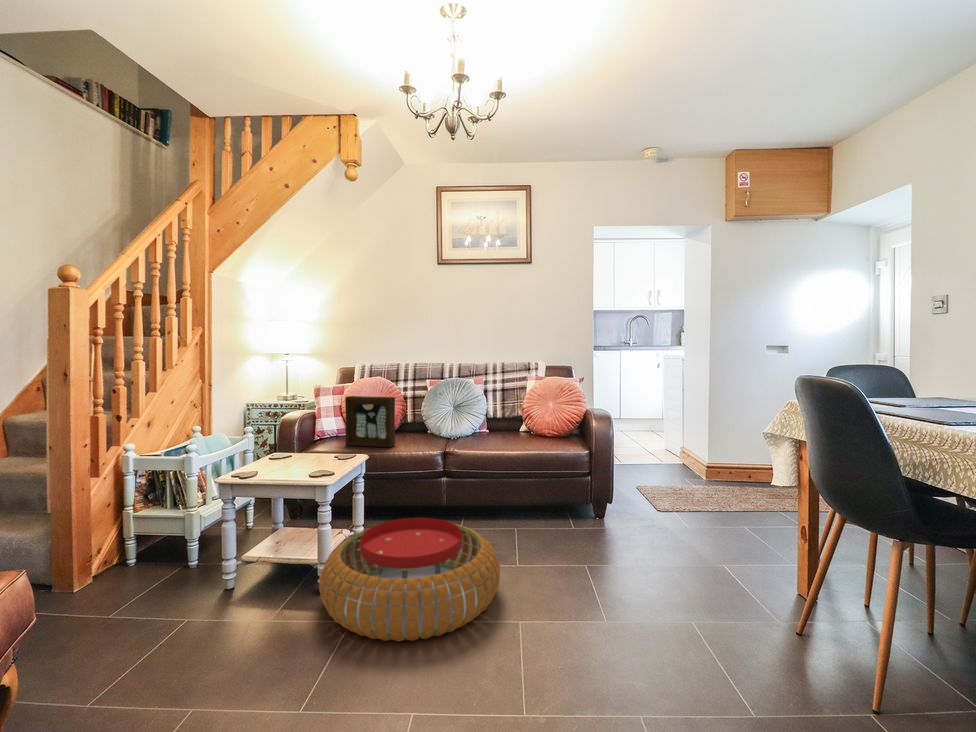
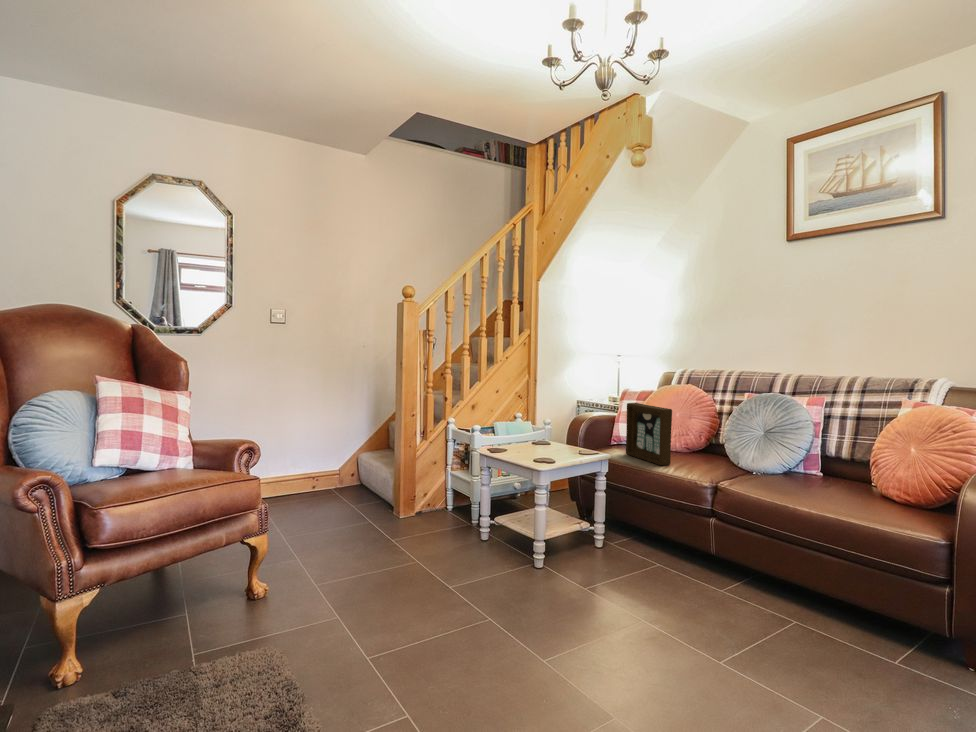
pouf: present [319,518,500,641] -> none [473,536,663,667]

